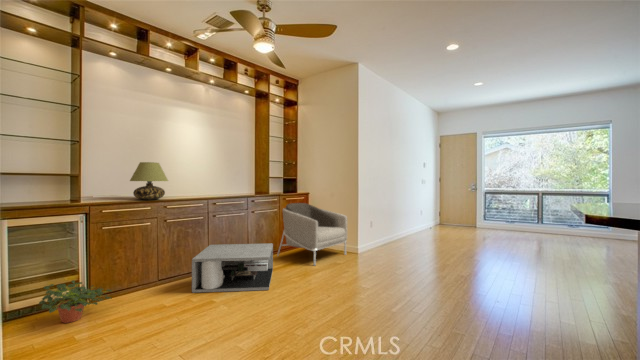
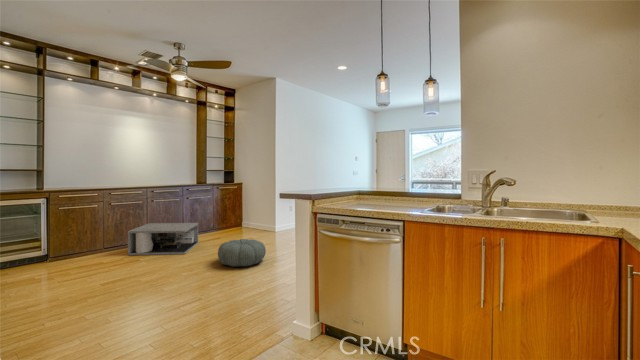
table lamp: present [130,162,168,200] -> none [83,161,114,188]
armchair: present [277,203,347,265] -> none [210,192,267,240]
pouf: none [328,270,396,316] -> present [218,239,266,267]
potted plant: present [39,281,112,323] -> none [16,243,68,269]

